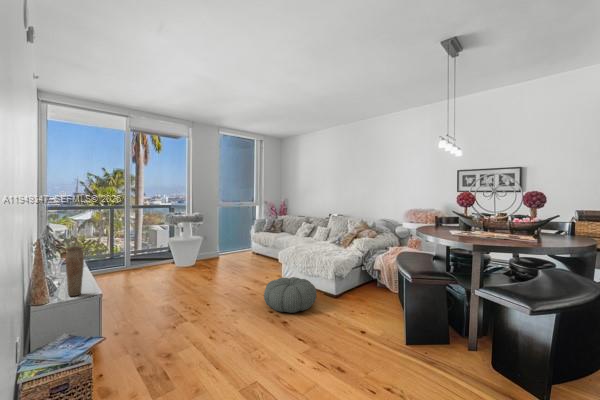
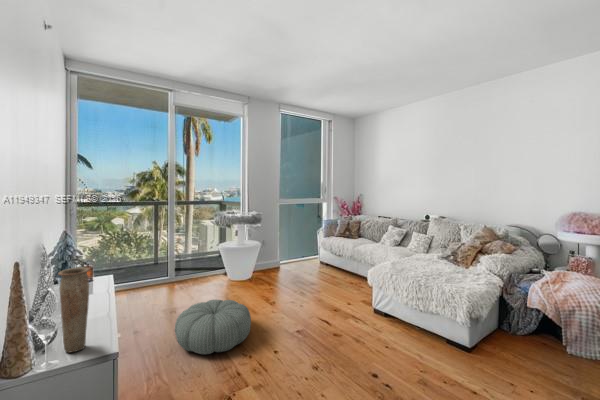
pouf: present [264,277,317,313] -> present [175,300,251,354]

